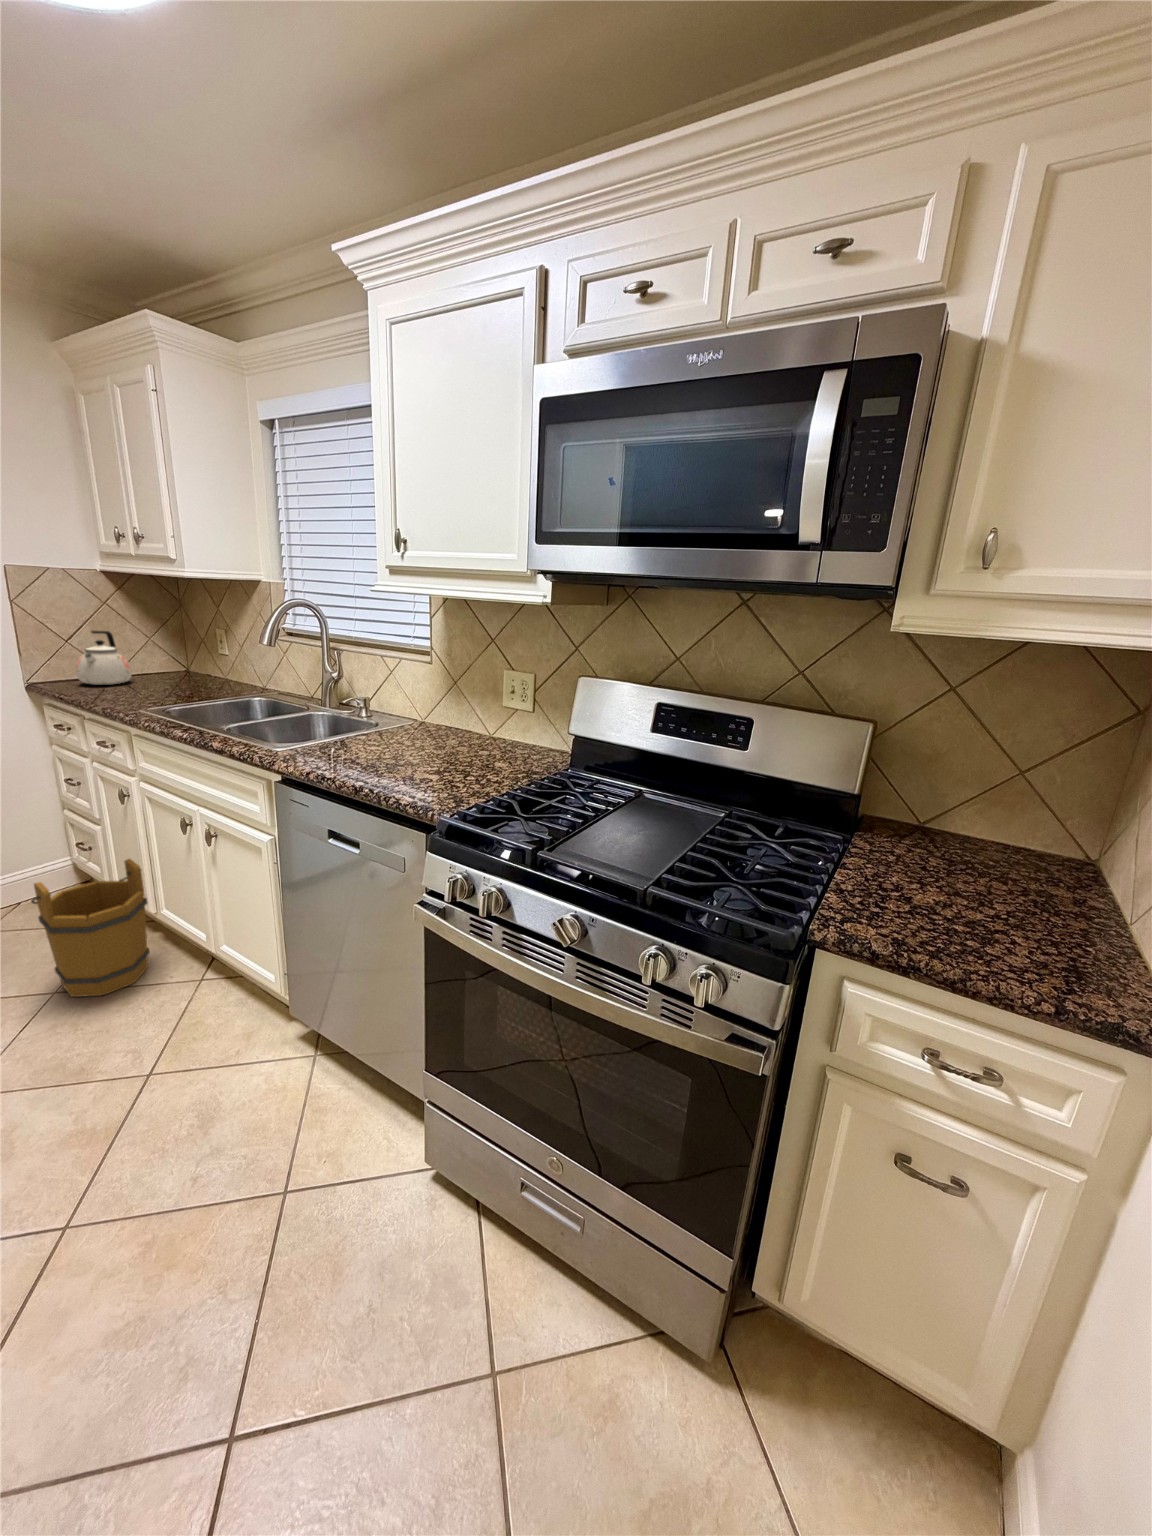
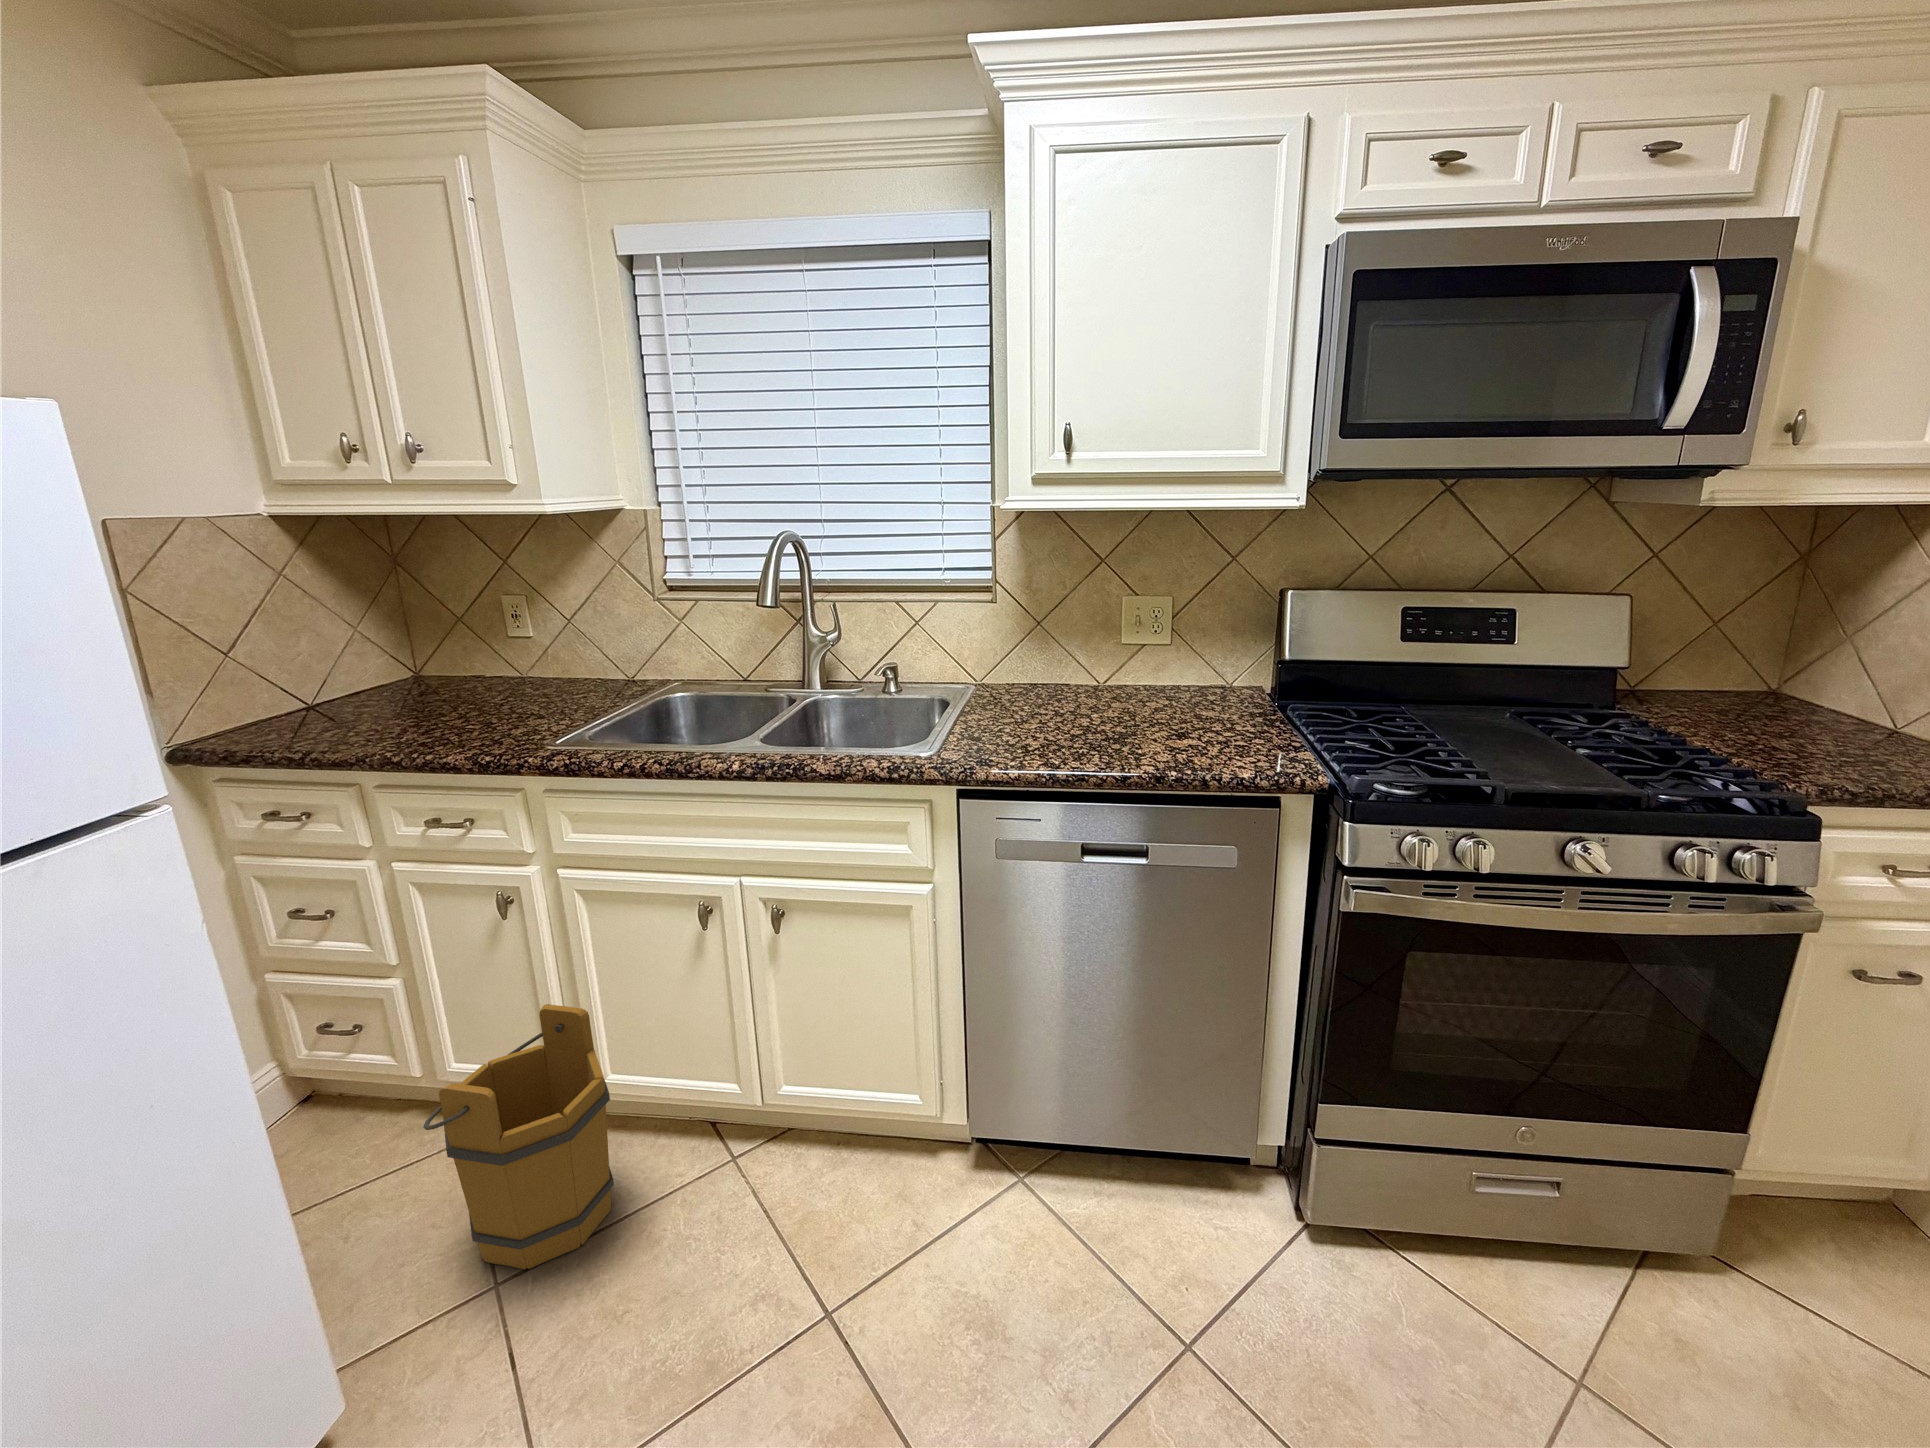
kettle: present [76,631,132,685] -> none [260,625,363,727]

